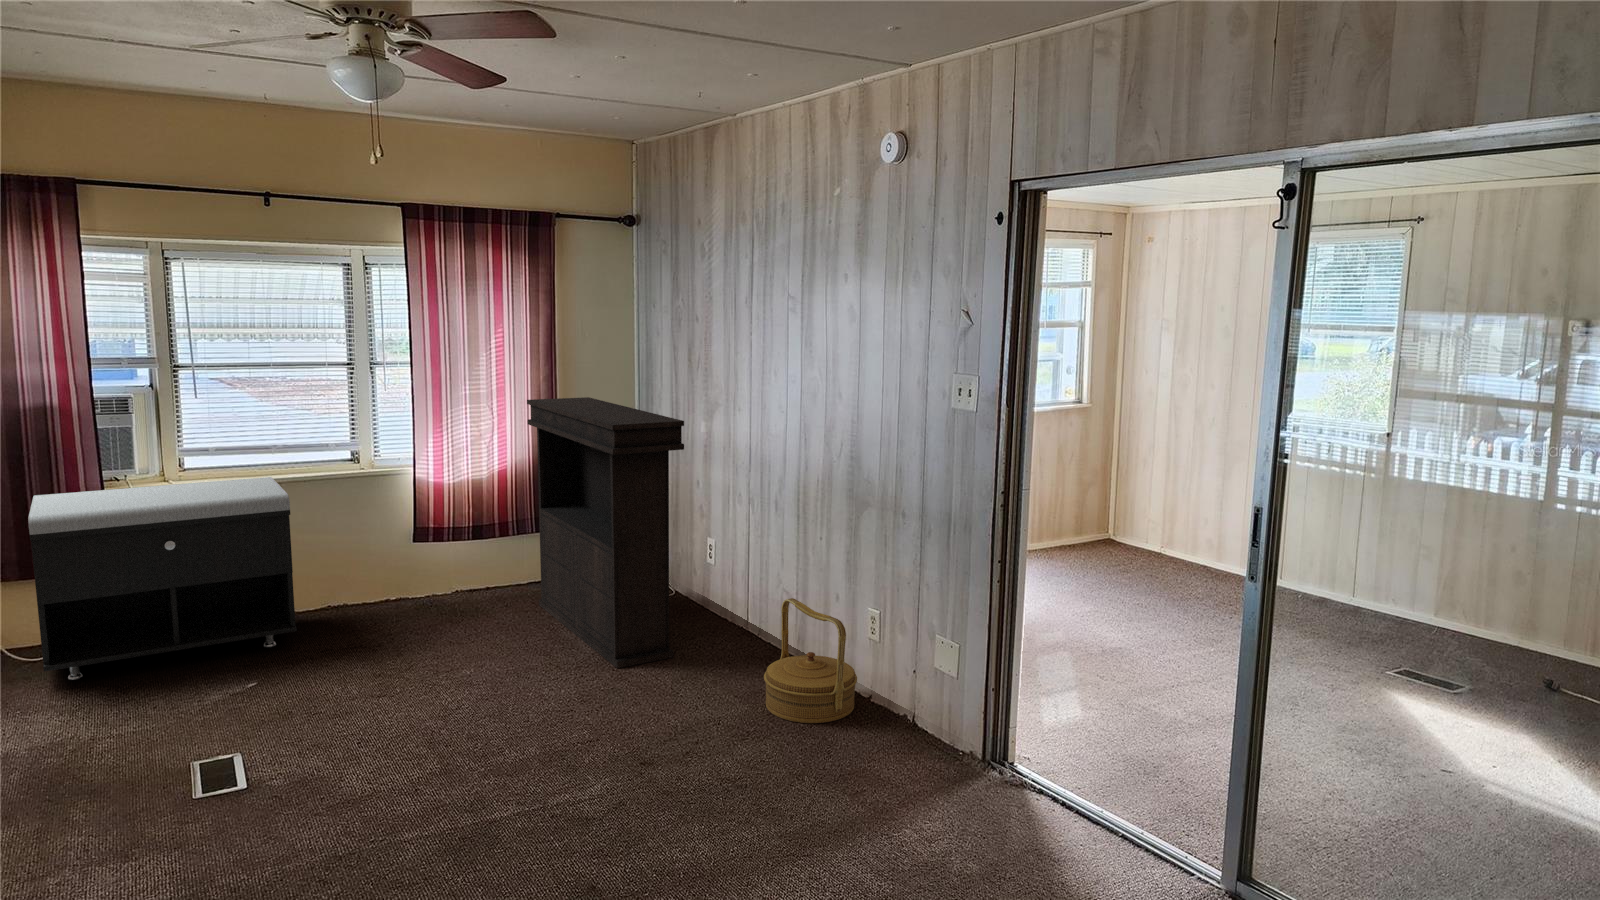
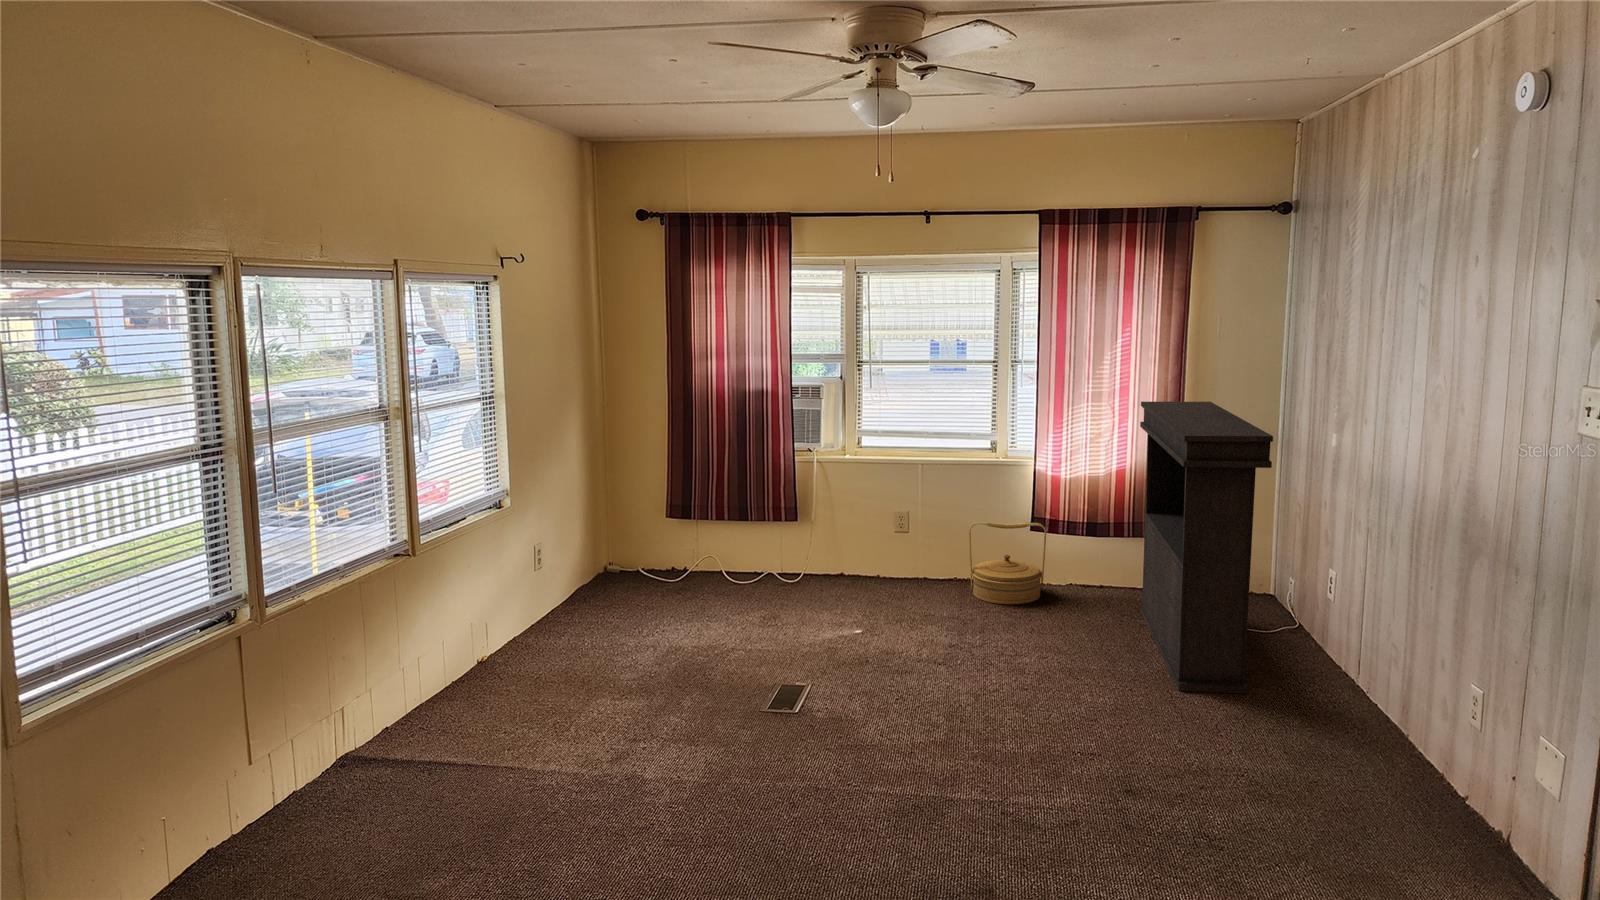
storage bench: present [28,477,297,680] -> none [737,458,916,604]
woven basket: present [764,598,857,723] -> present [969,522,1046,604]

